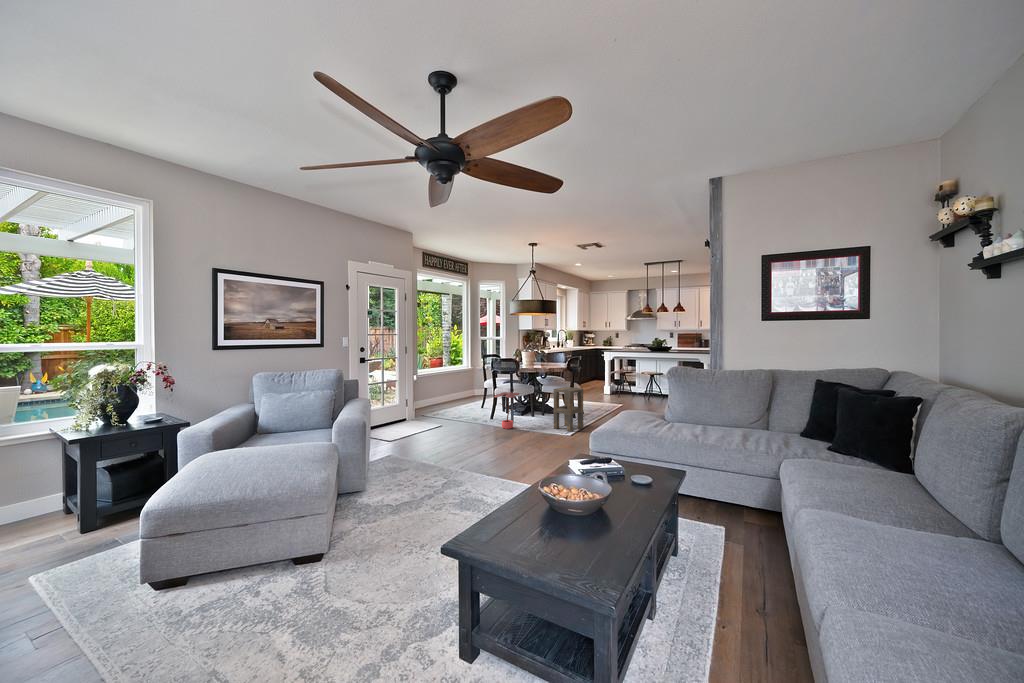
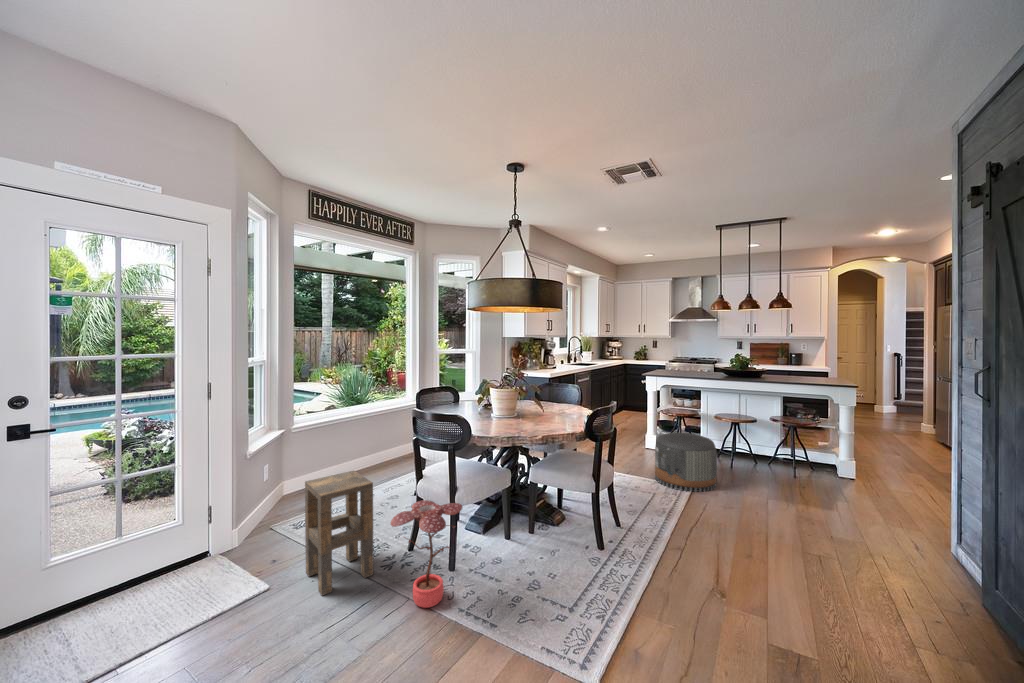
pouf: none [605,380,636,407] -> present [655,433,717,492]
side table: present [553,387,583,432] -> present [305,471,374,596]

